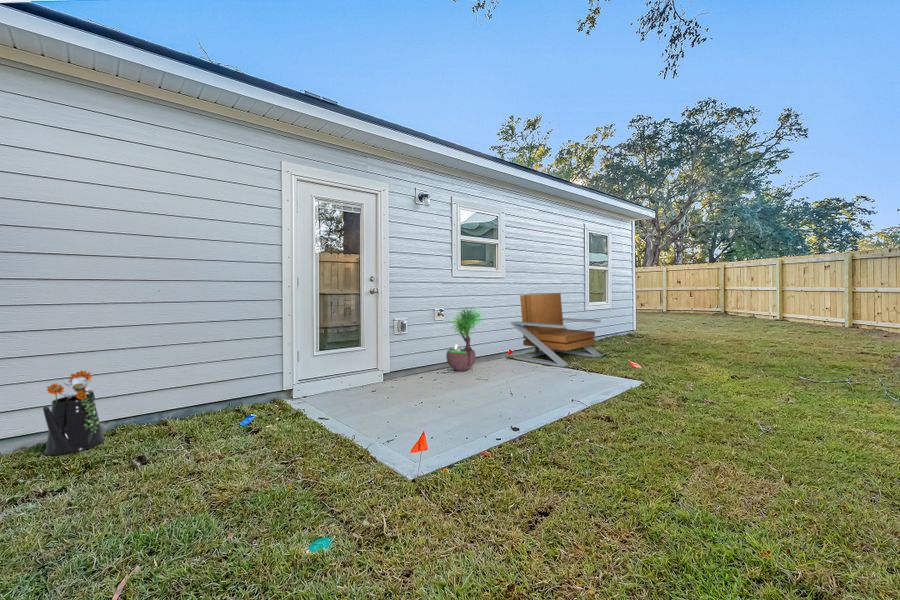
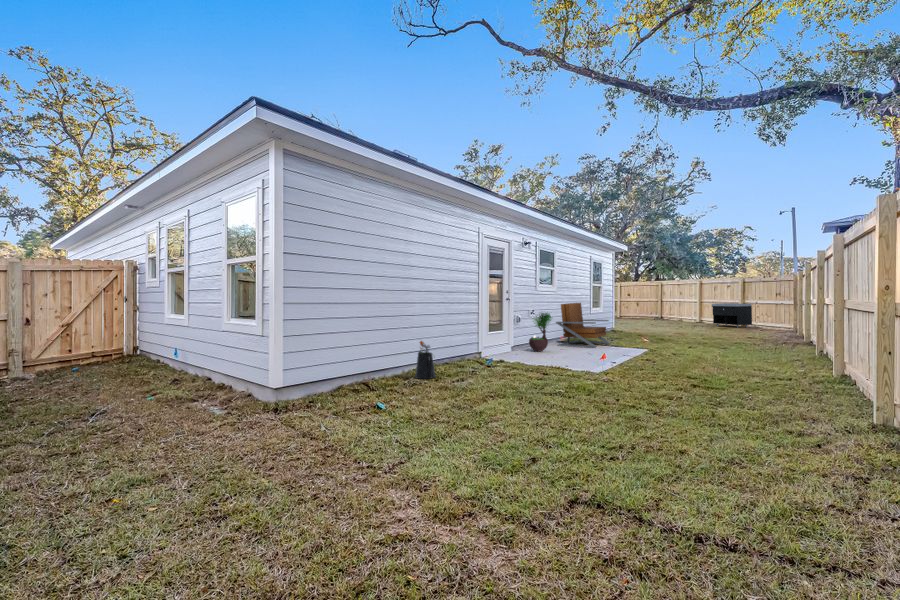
storage bench: none [799,294,869,330] -> present [712,303,752,327]

